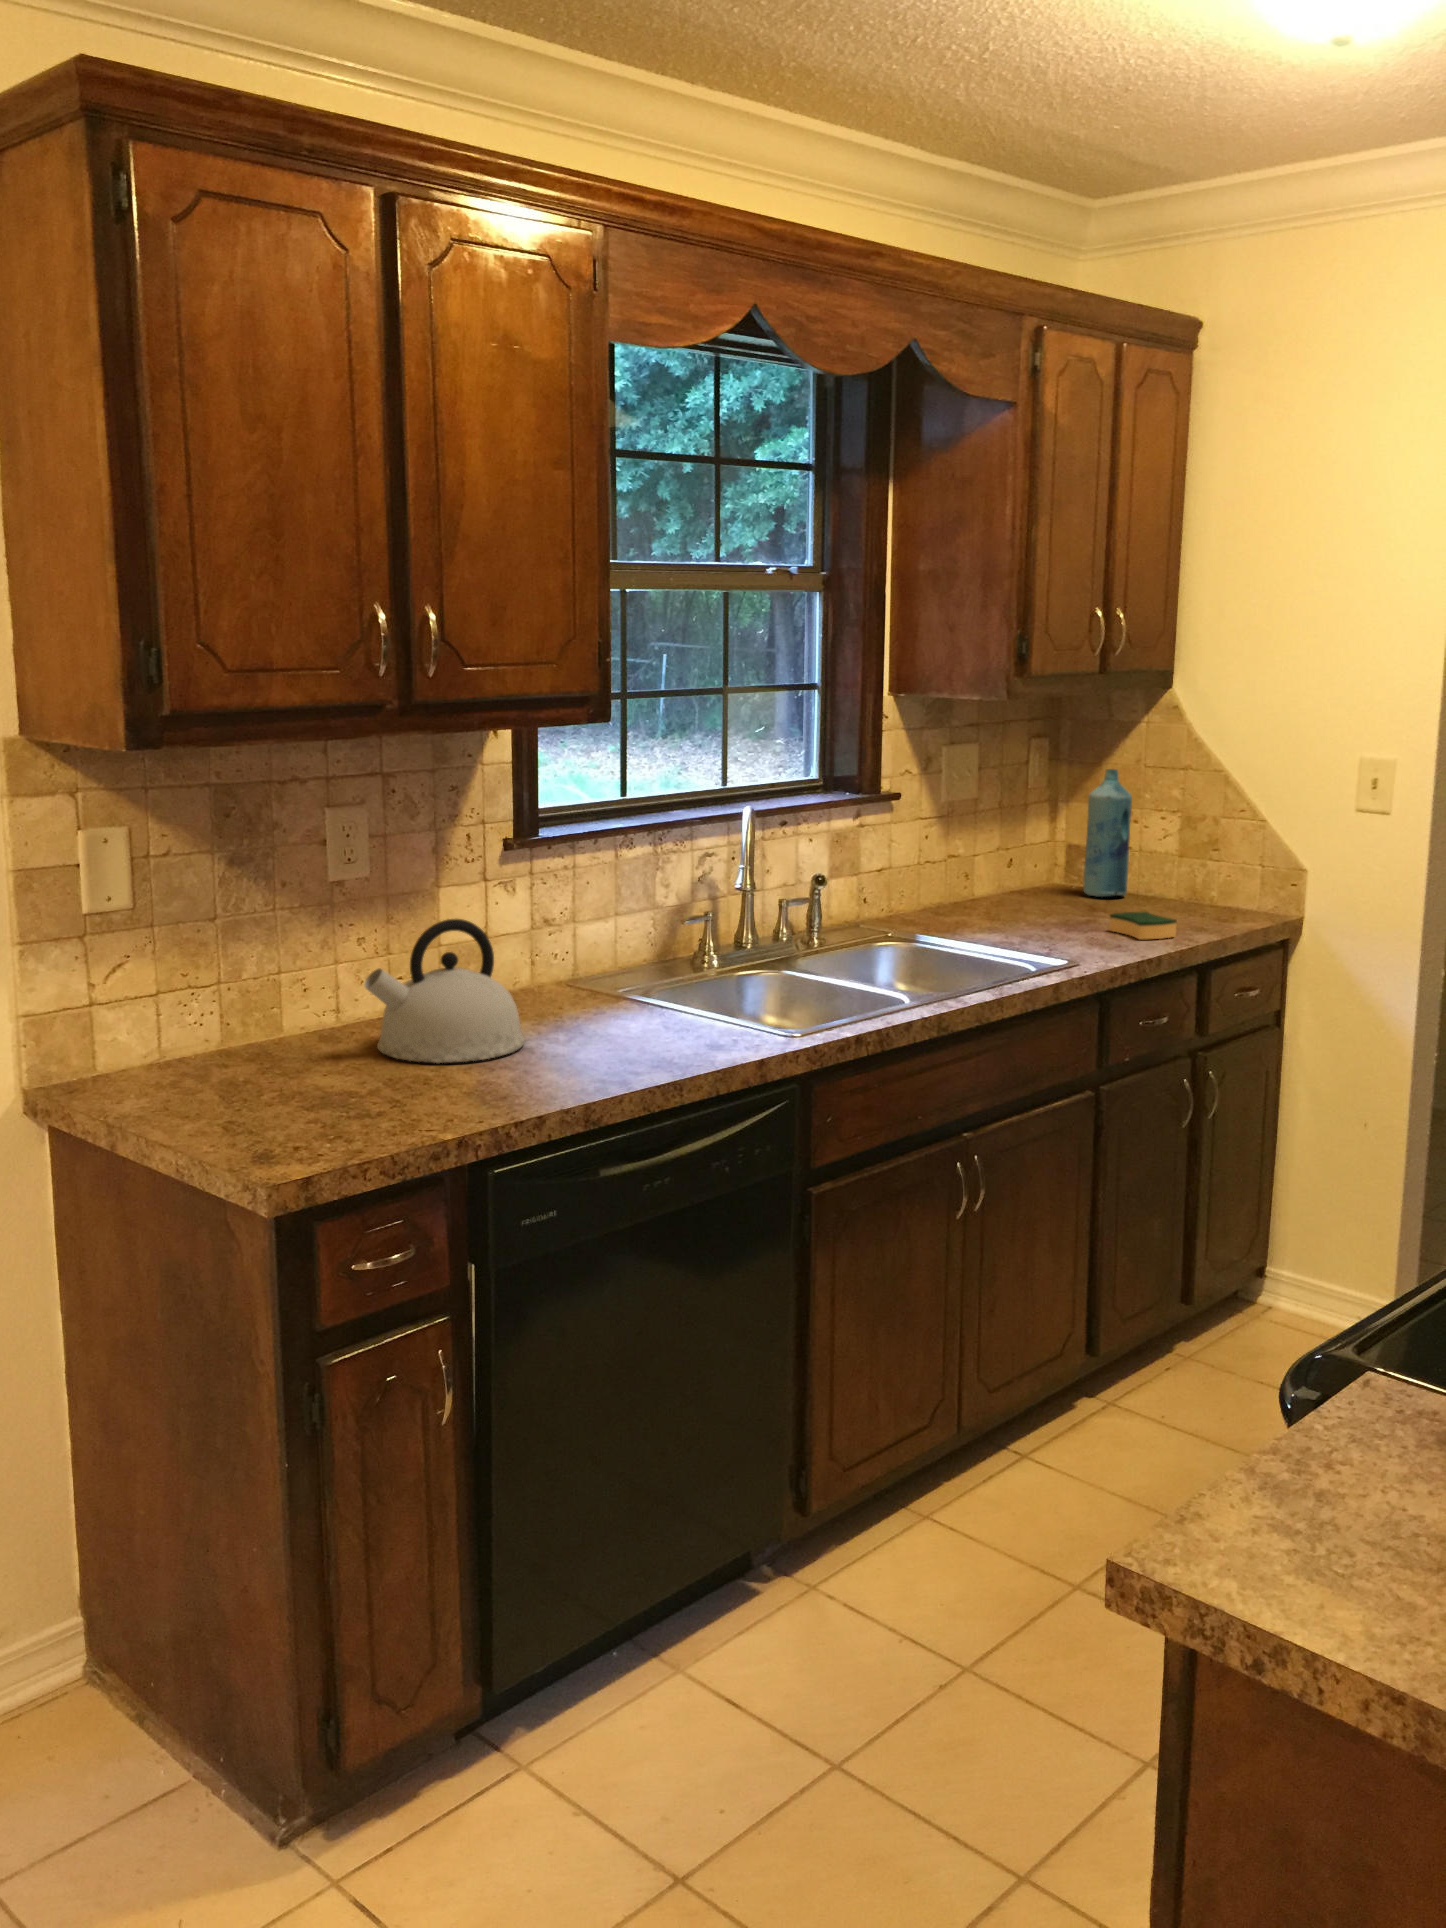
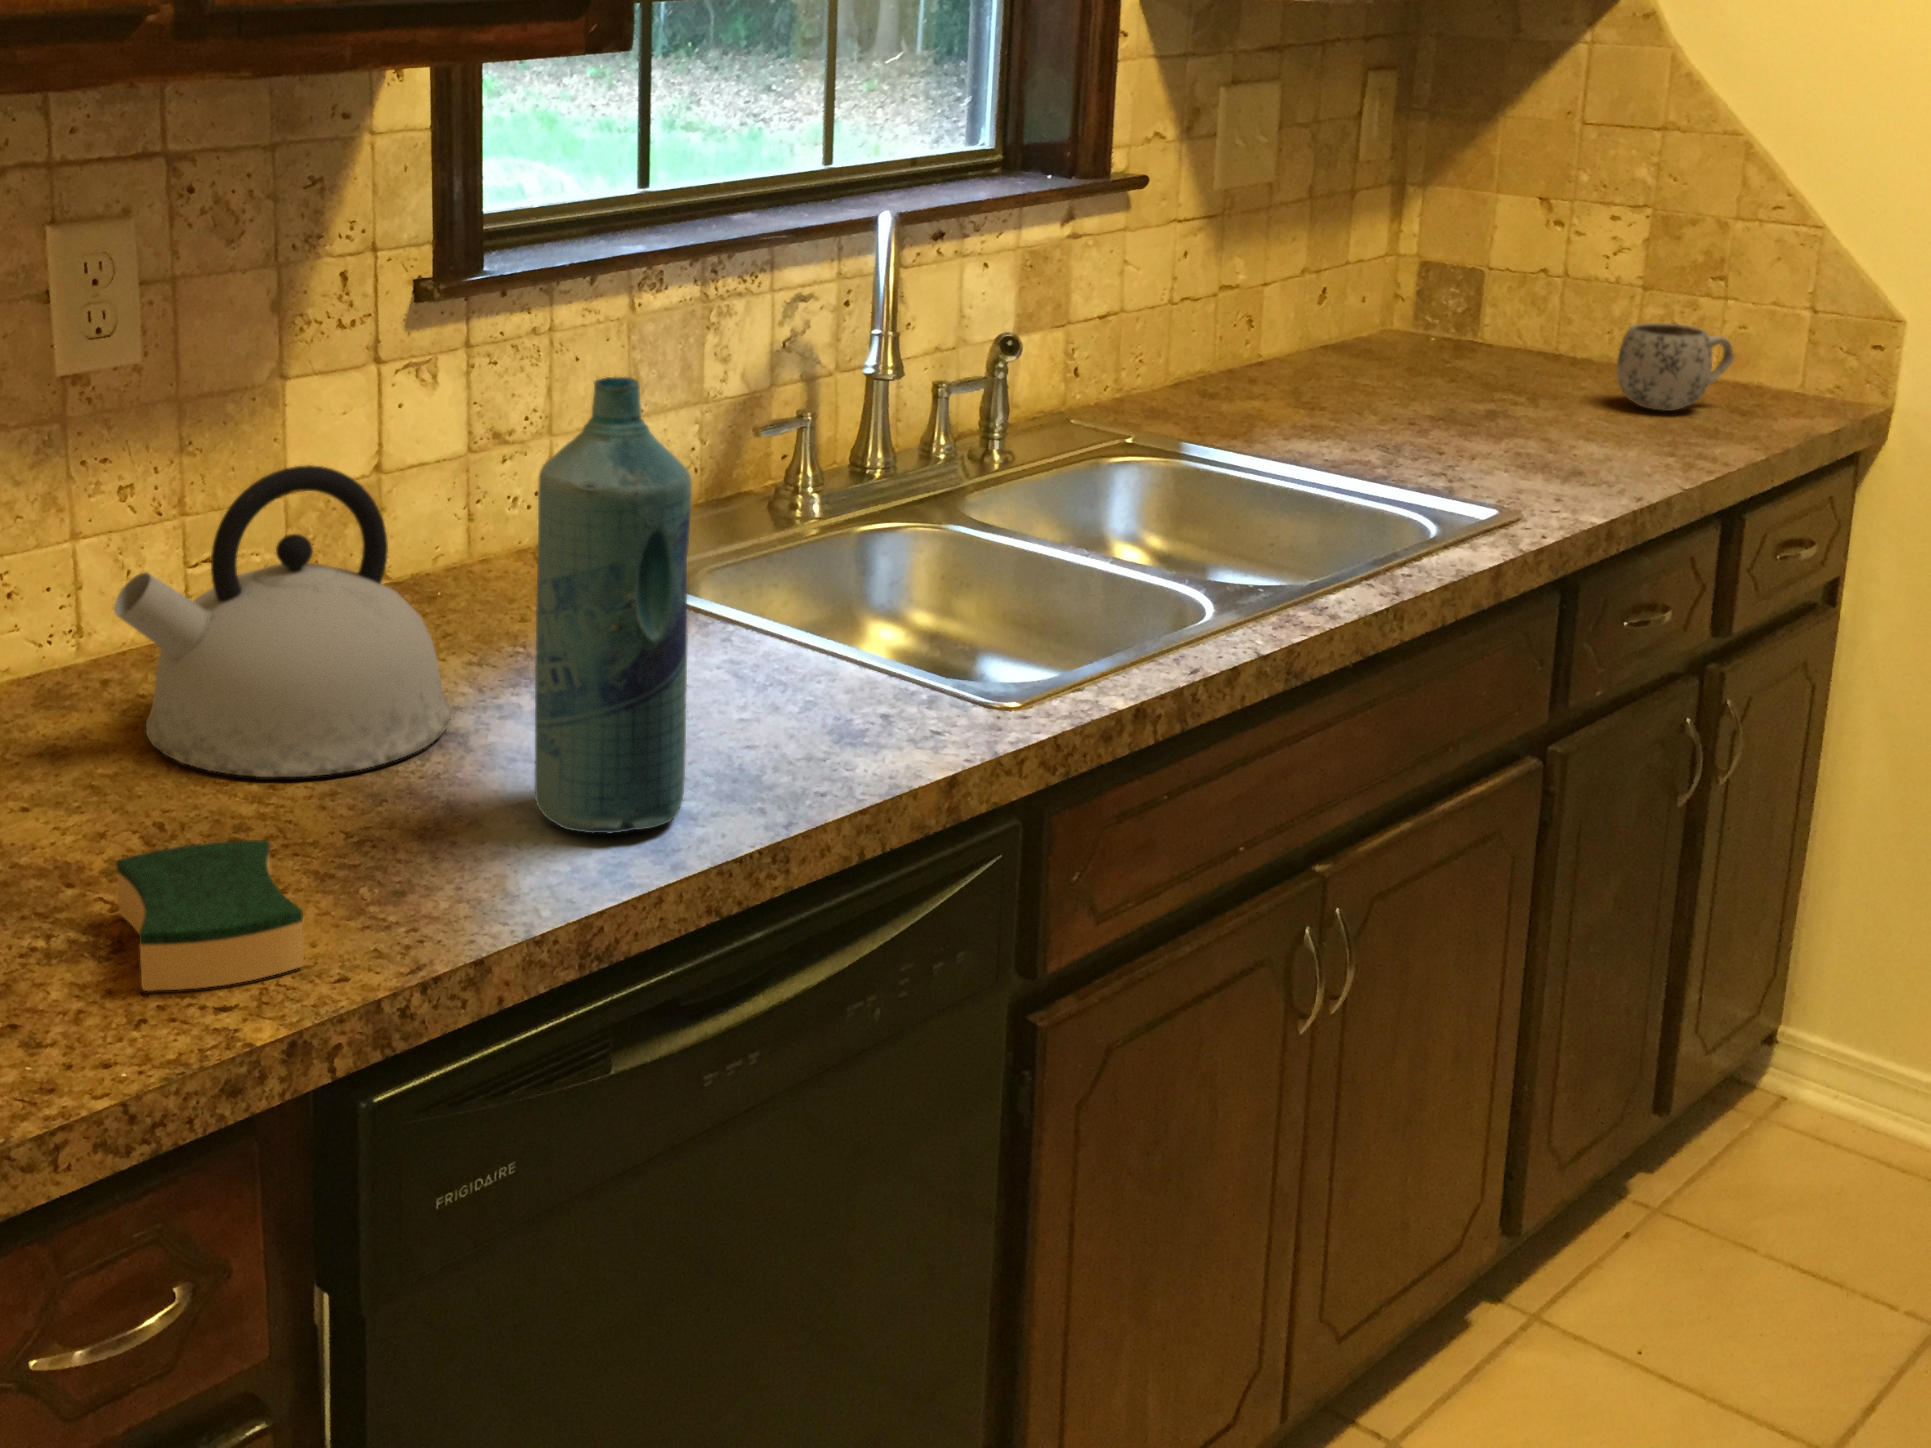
bottle: present [1083,769,1132,897] -> present [535,377,692,834]
mug: none [1157,872,1219,918] -> present [1617,323,1734,411]
sponge: present [1109,911,1177,939] -> present [117,840,304,991]

